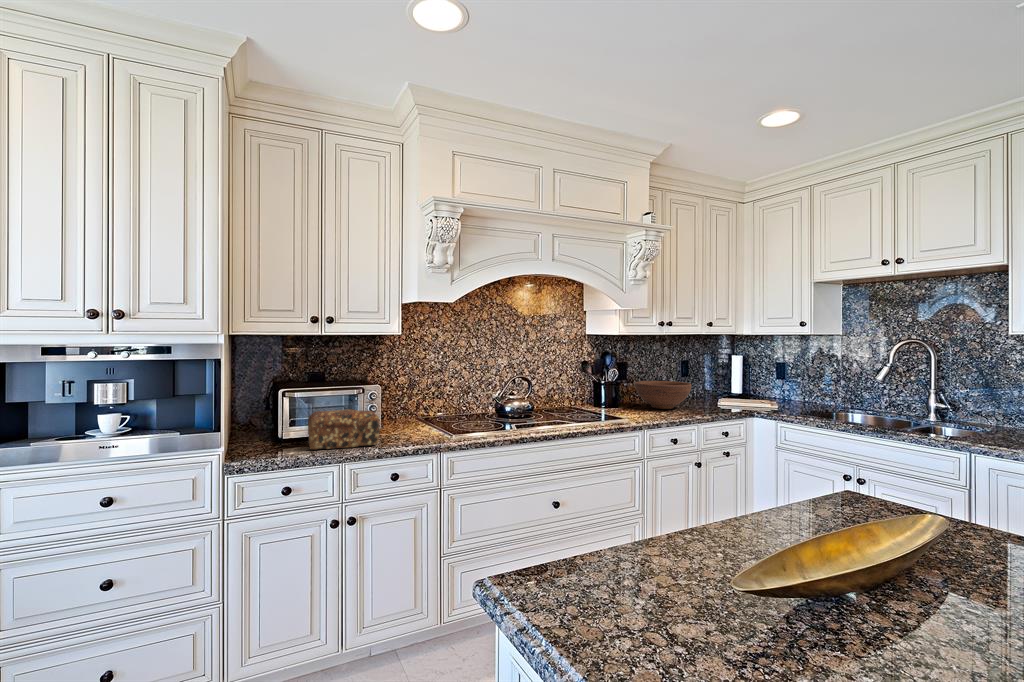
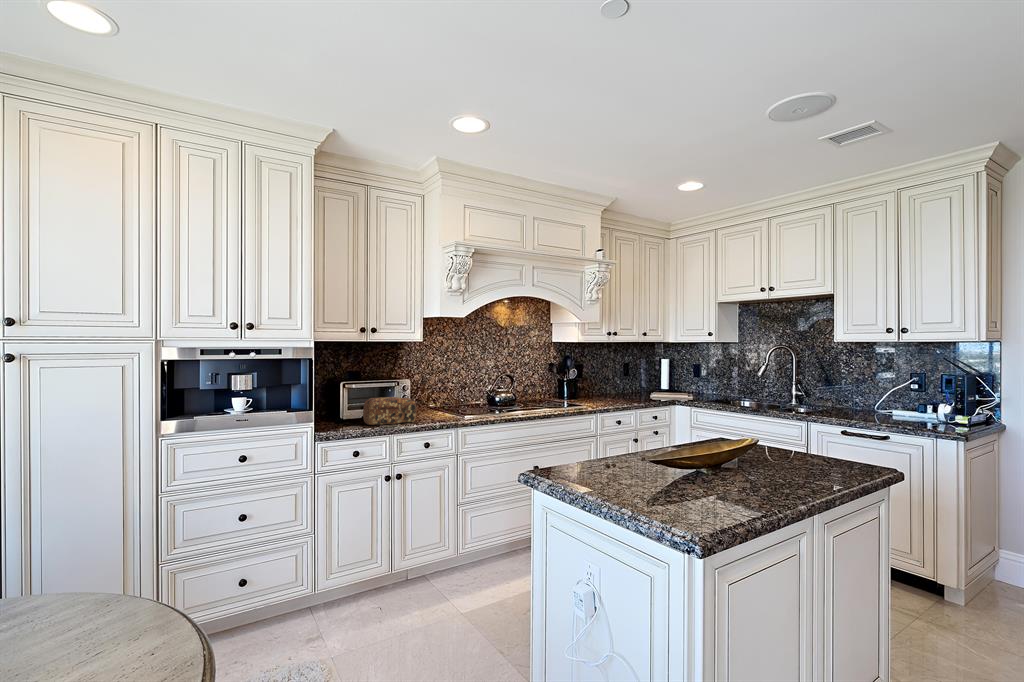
fruit bowl: present [635,381,692,409] -> none [589,378,631,399]

